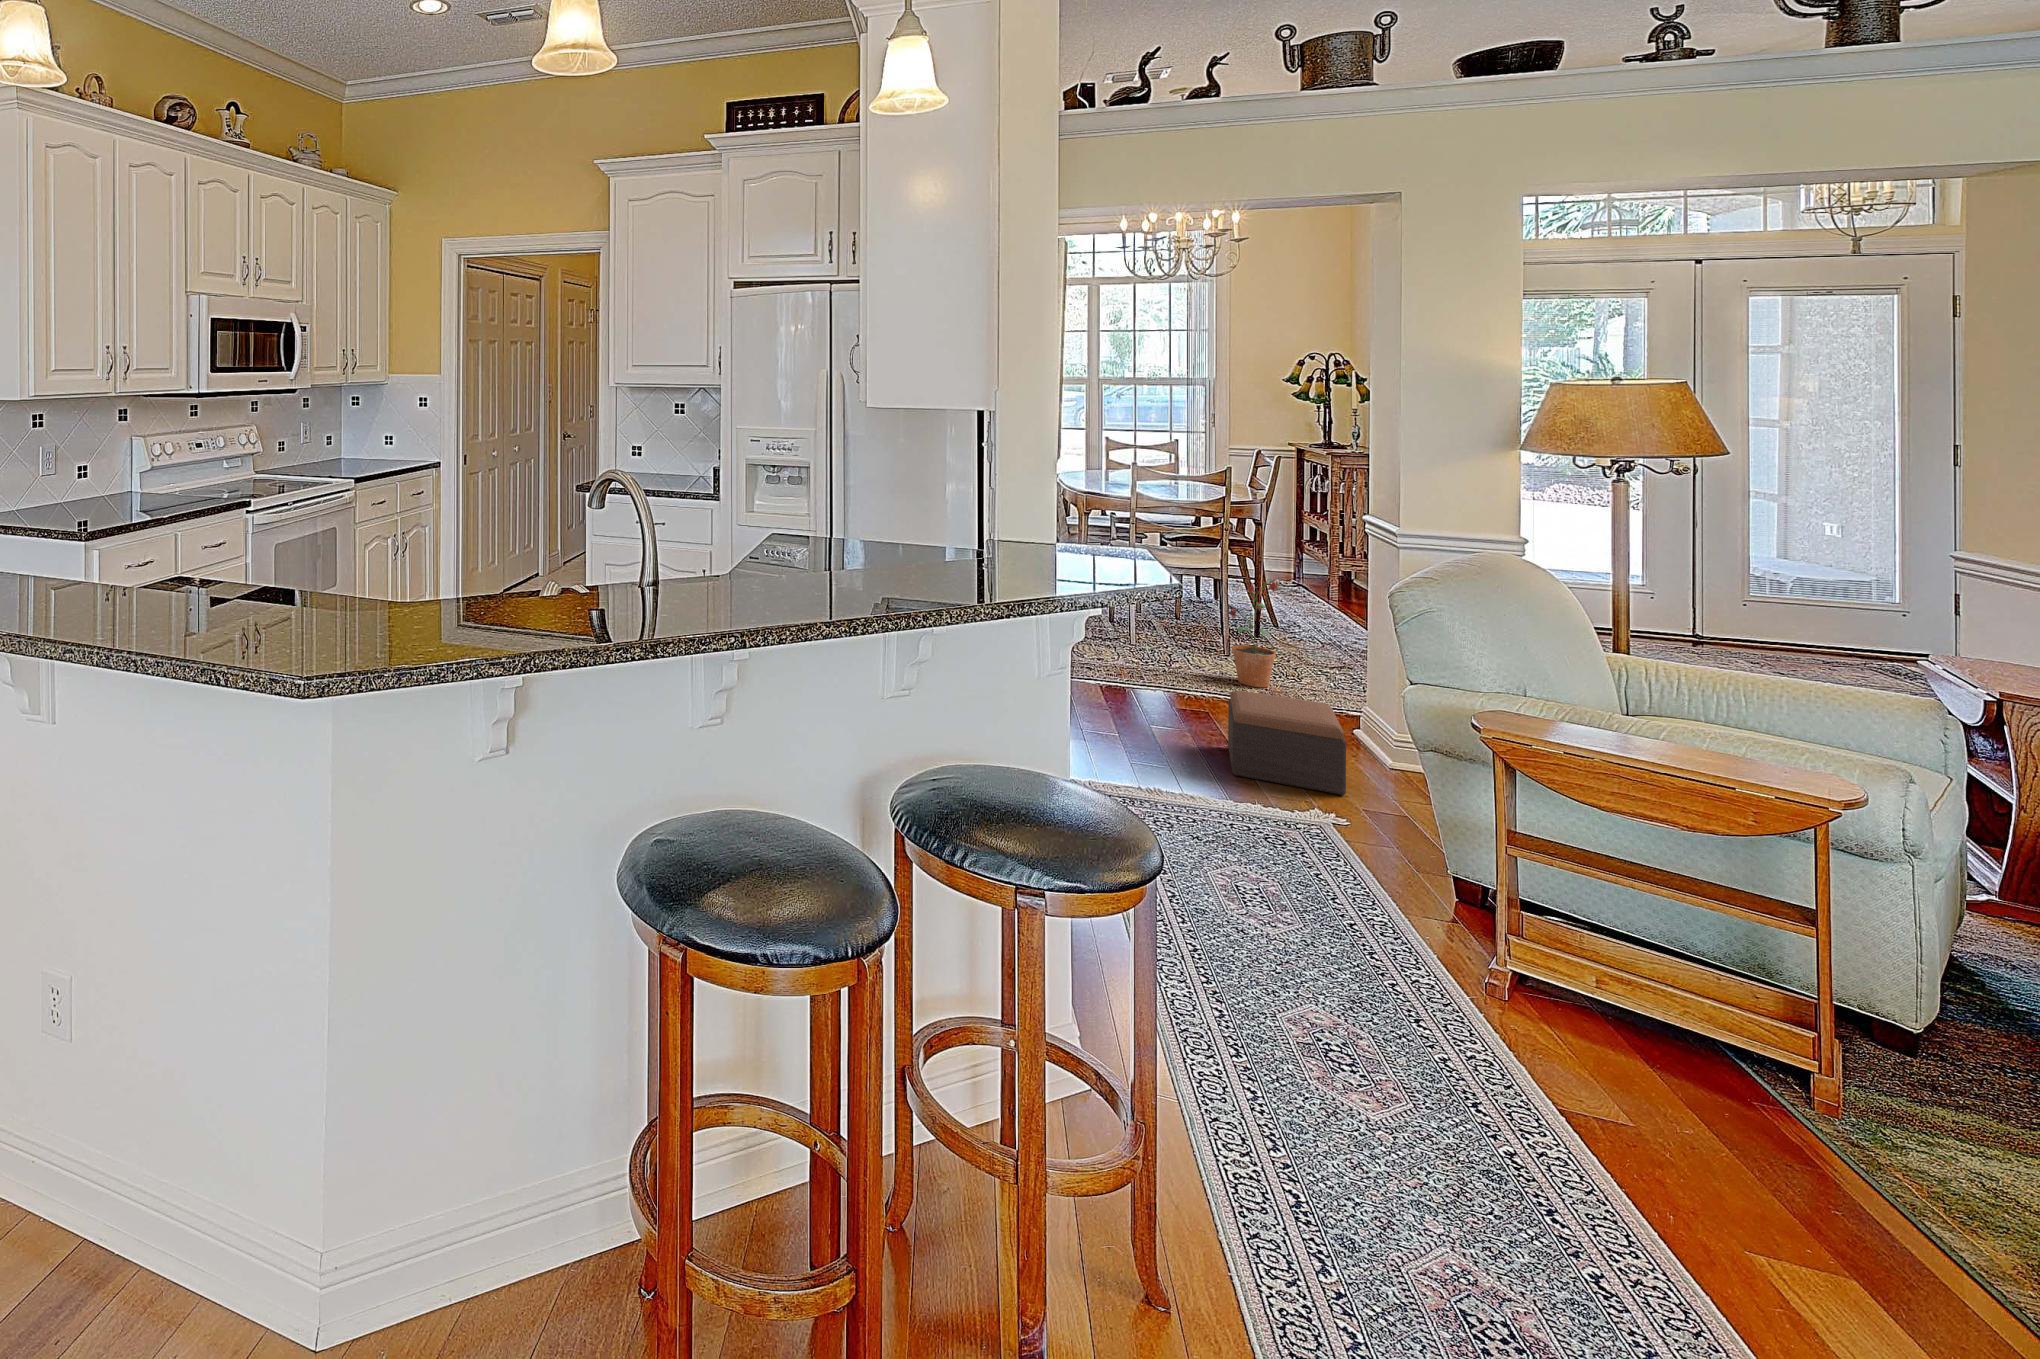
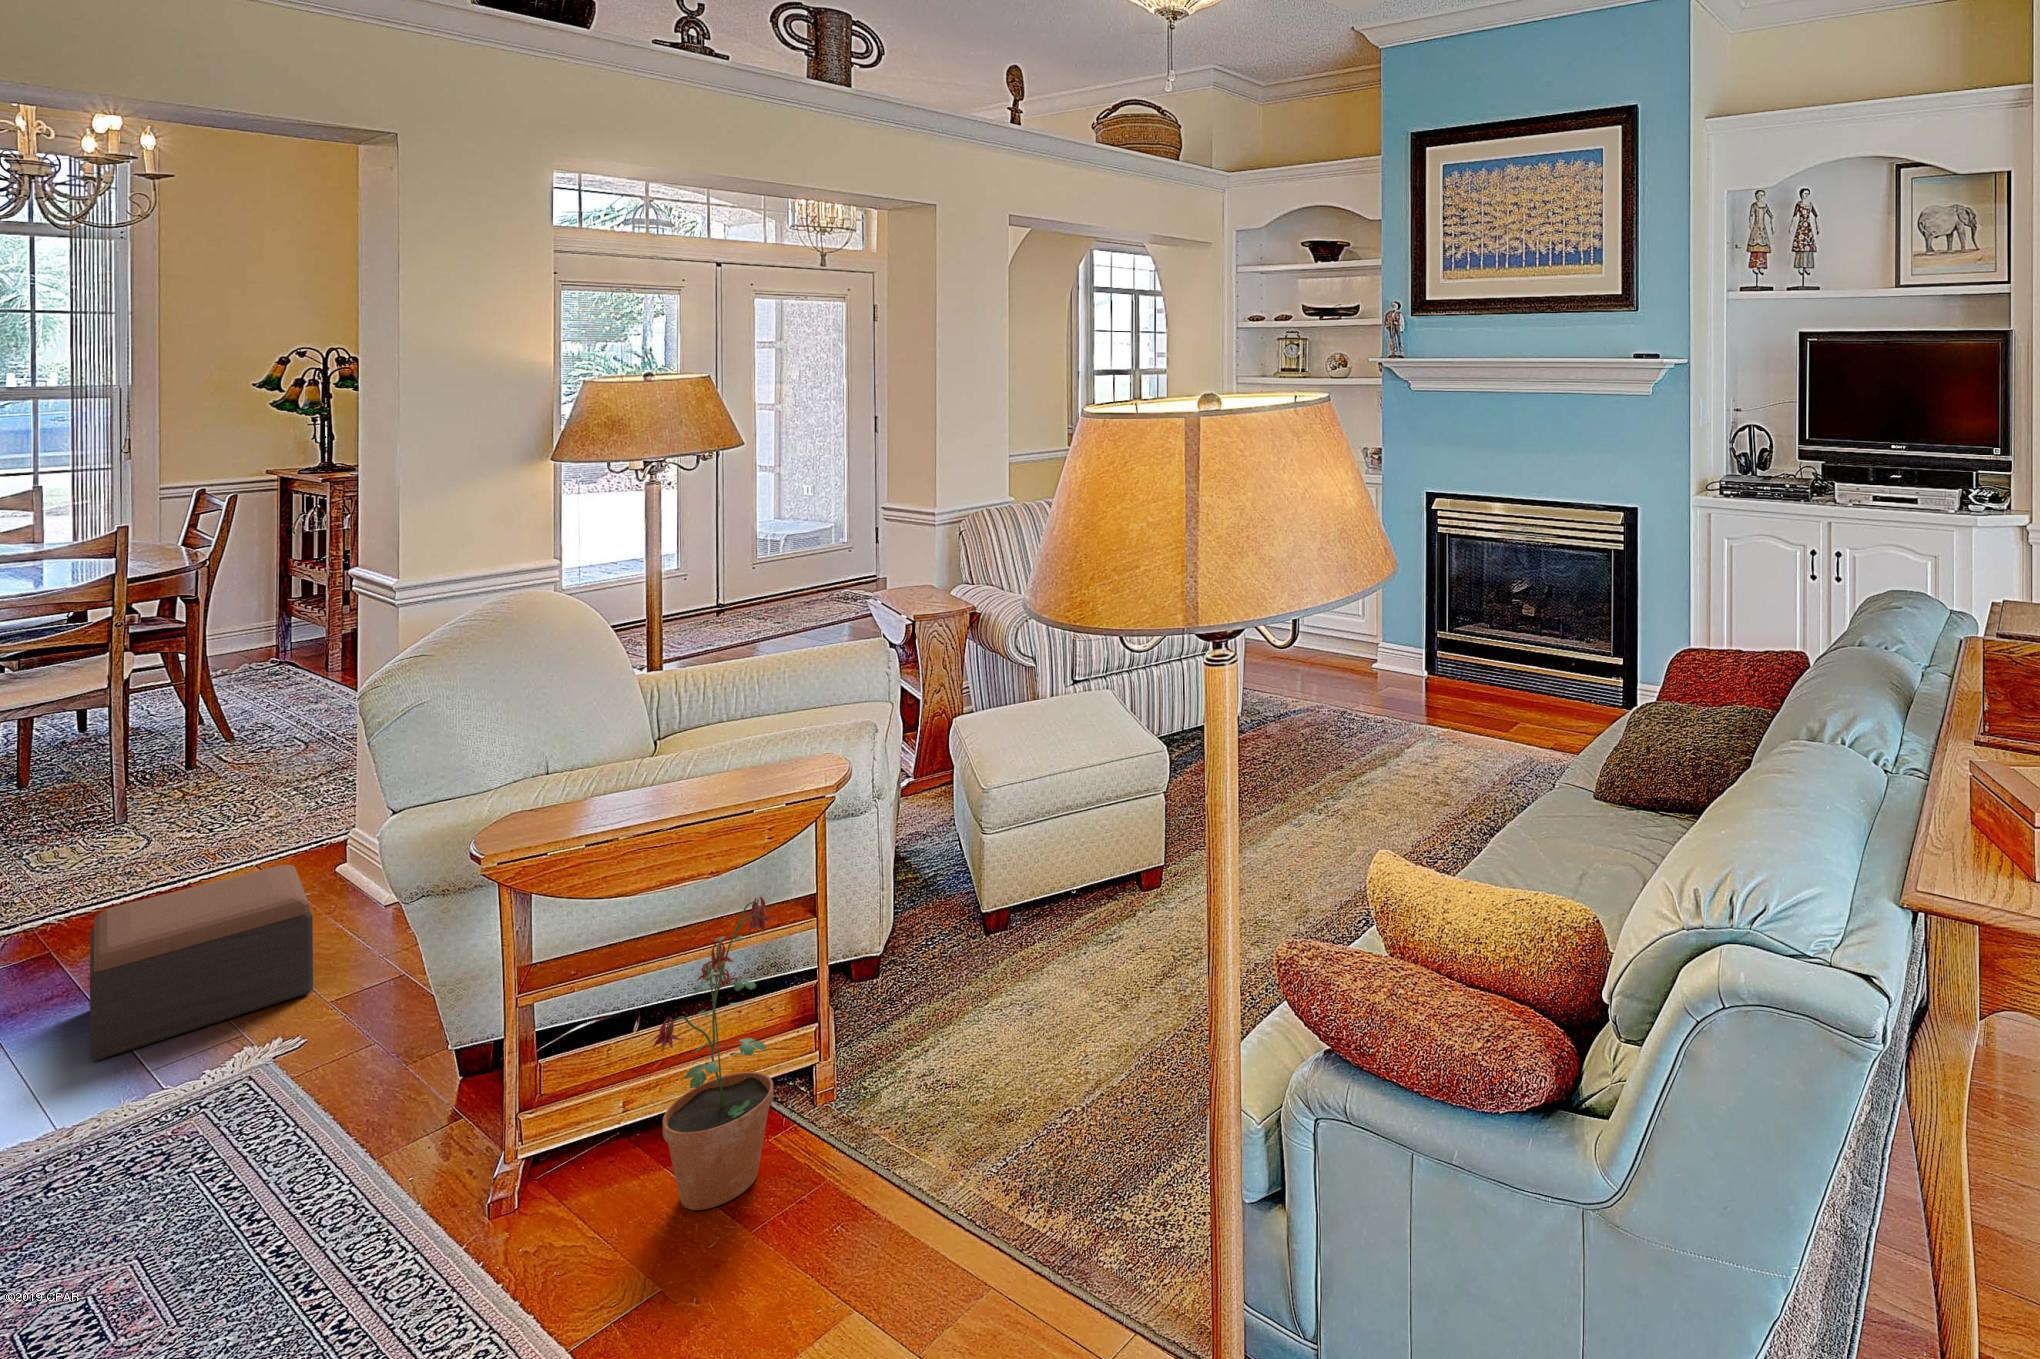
potted plant: present [1228,579,1279,687] -> present [651,897,775,1210]

